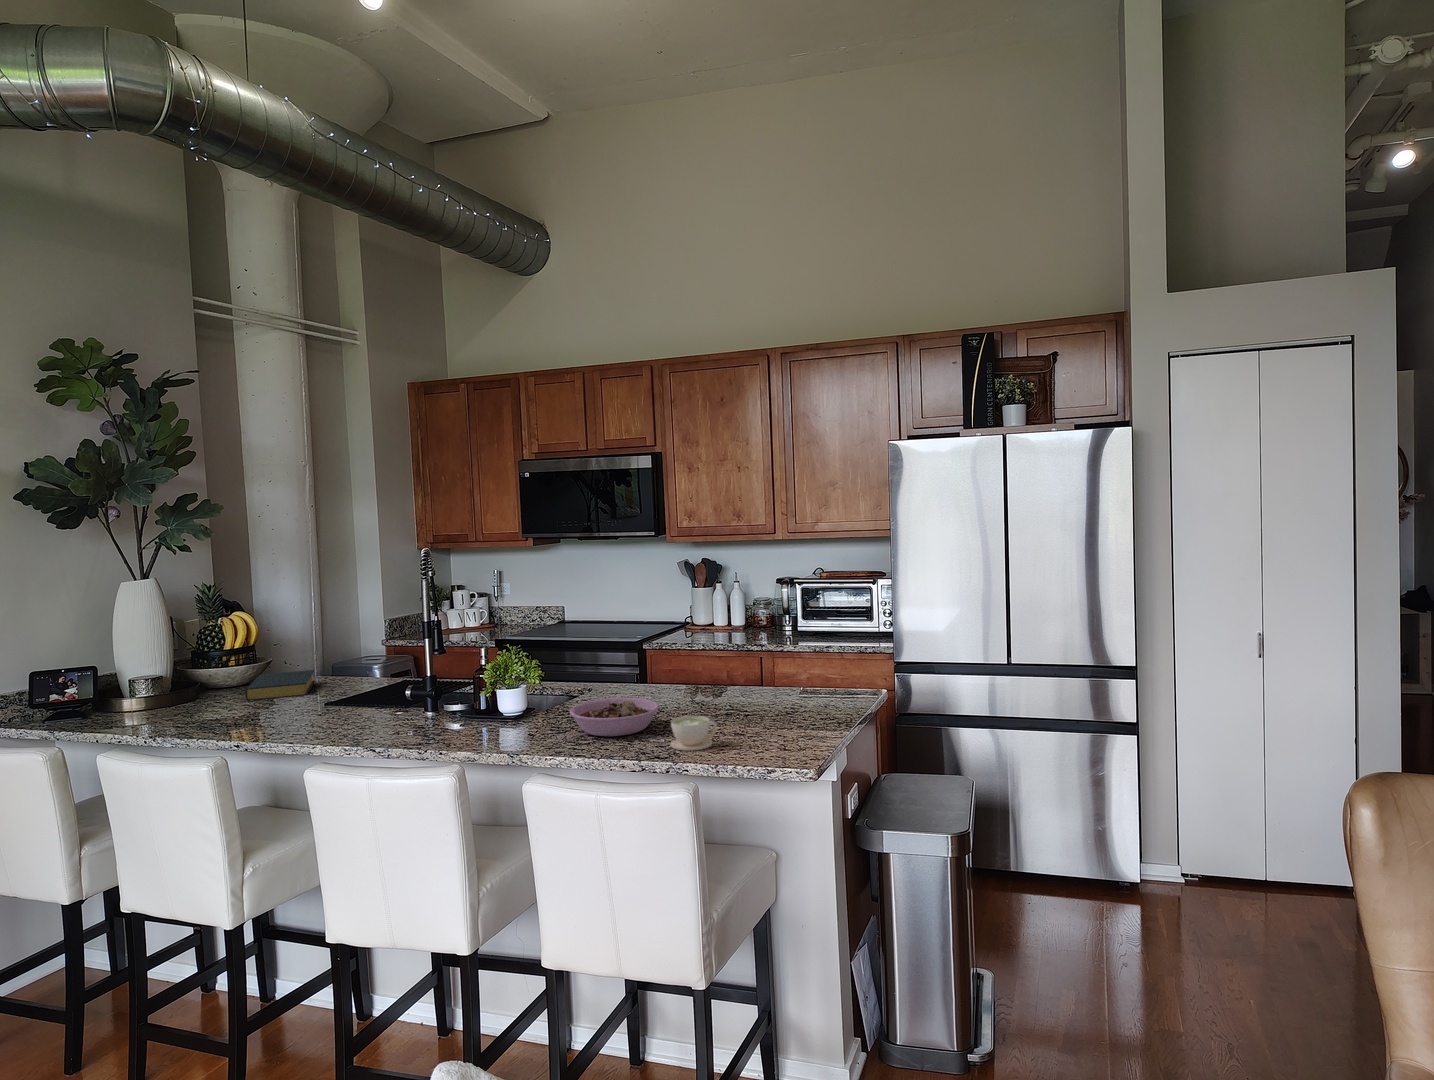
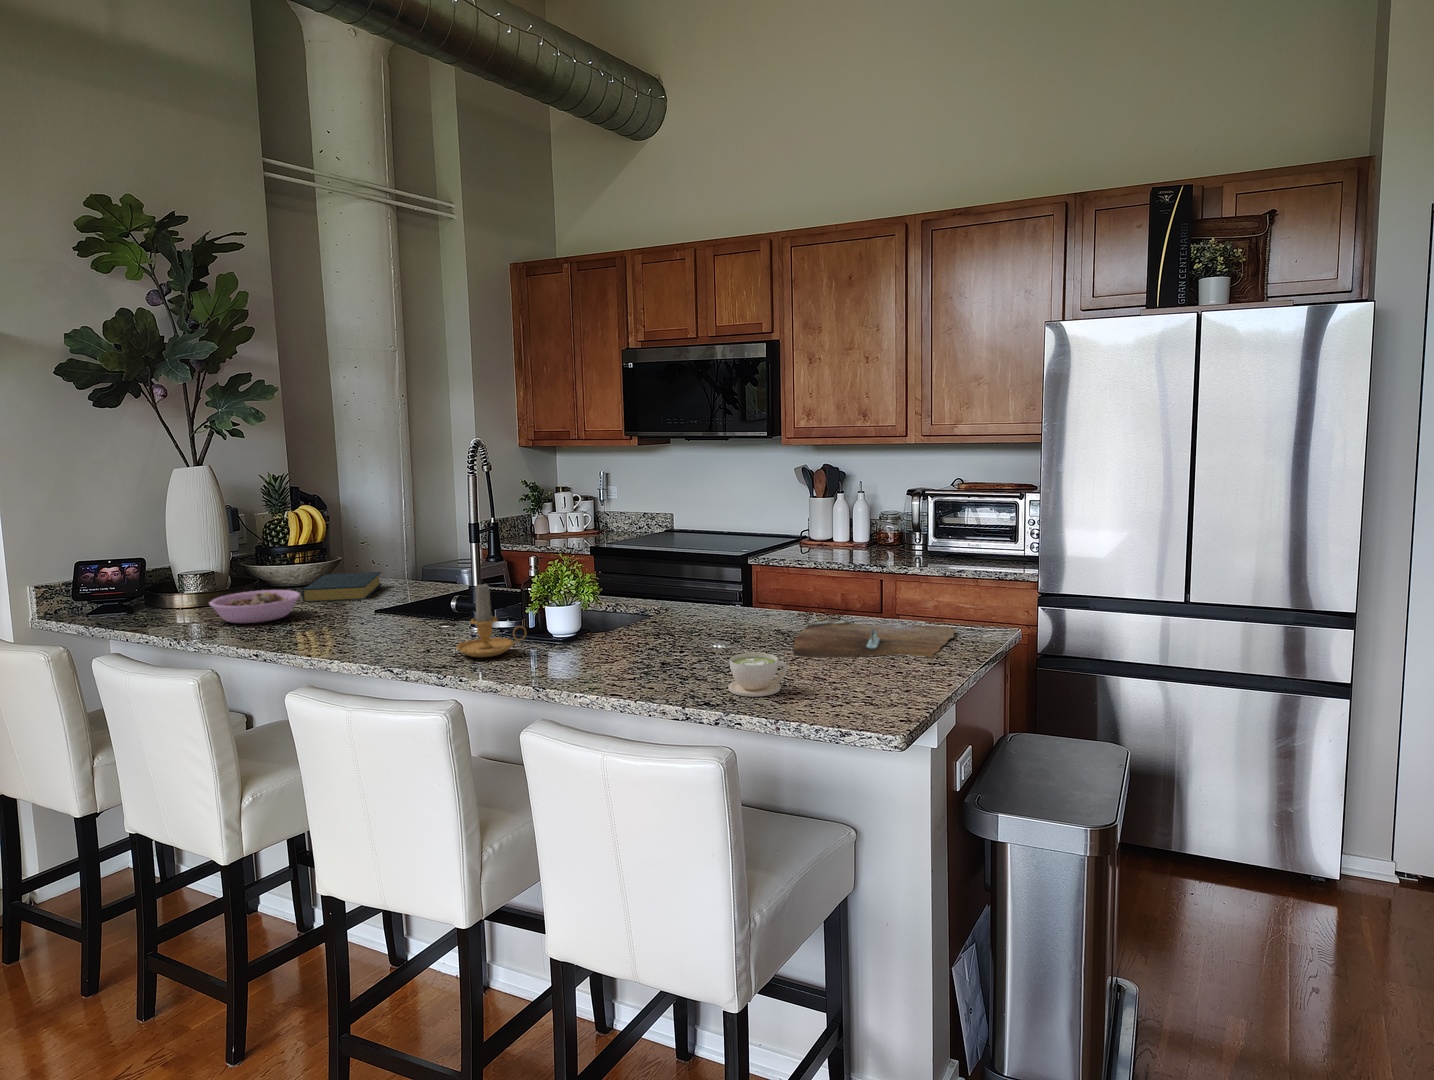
candle: none [424,670,484,736] -> present [456,584,526,657]
cutting board: none [709,689,837,721] -> present [793,620,956,658]
bowl: present [570,698,659,736] -> present [209,590,300,623]

